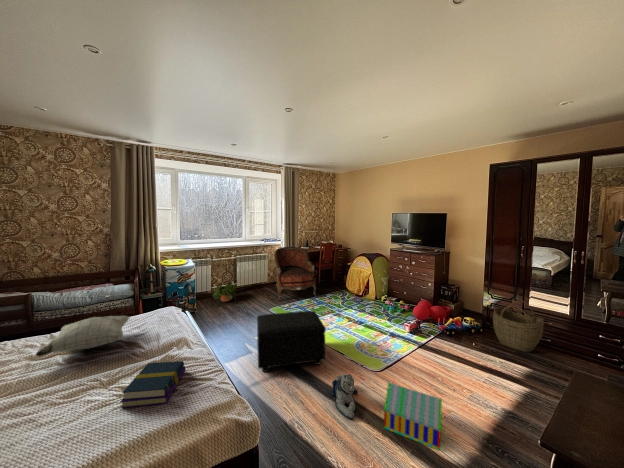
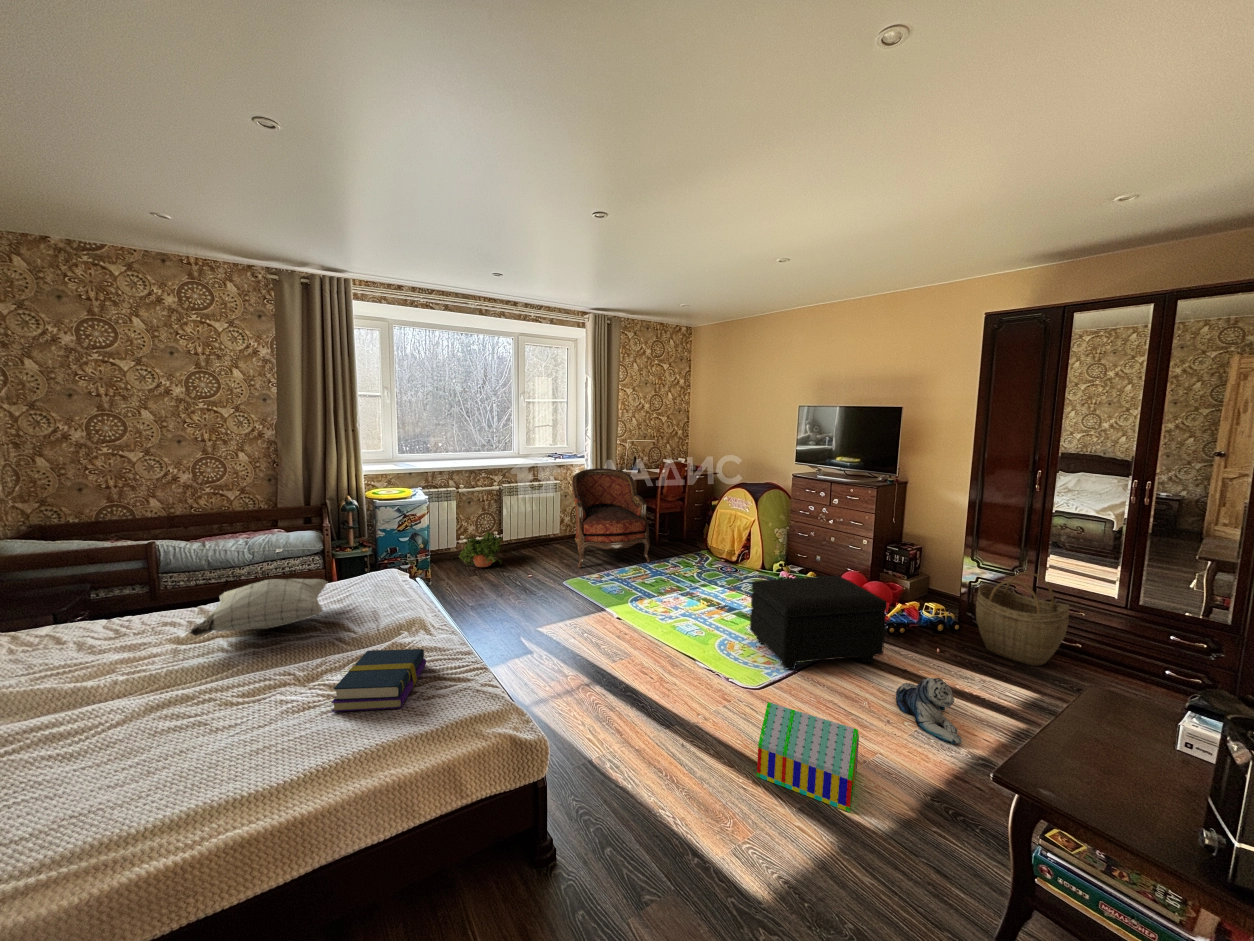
footstool: present [257,311,326,372] -> present [750,576,887,669]
plush toy: present [331,374,358,418] -> present [896,678,962,744]

